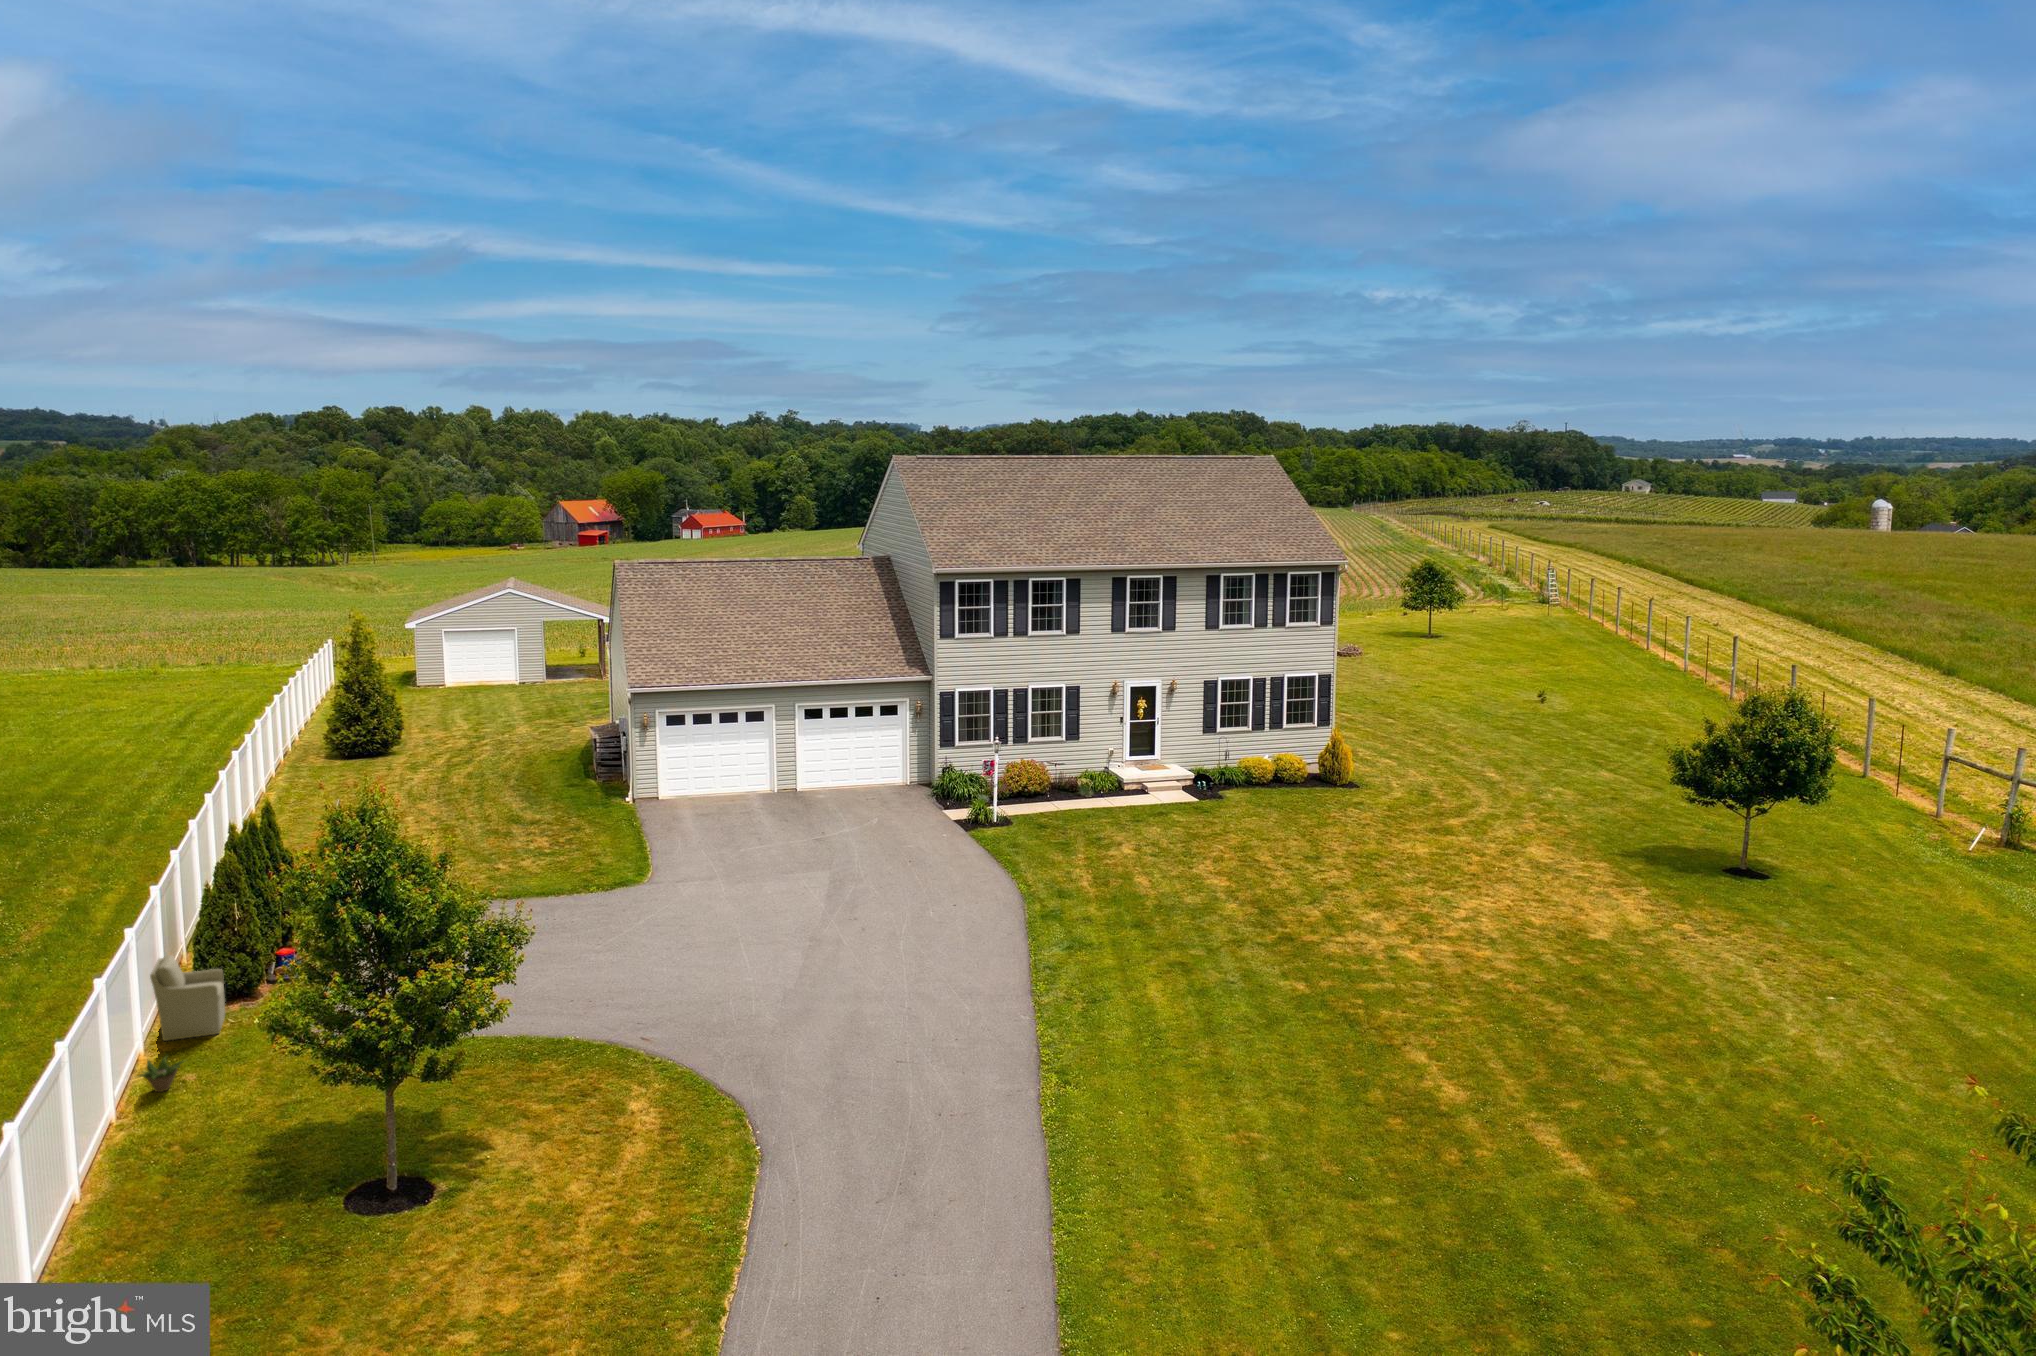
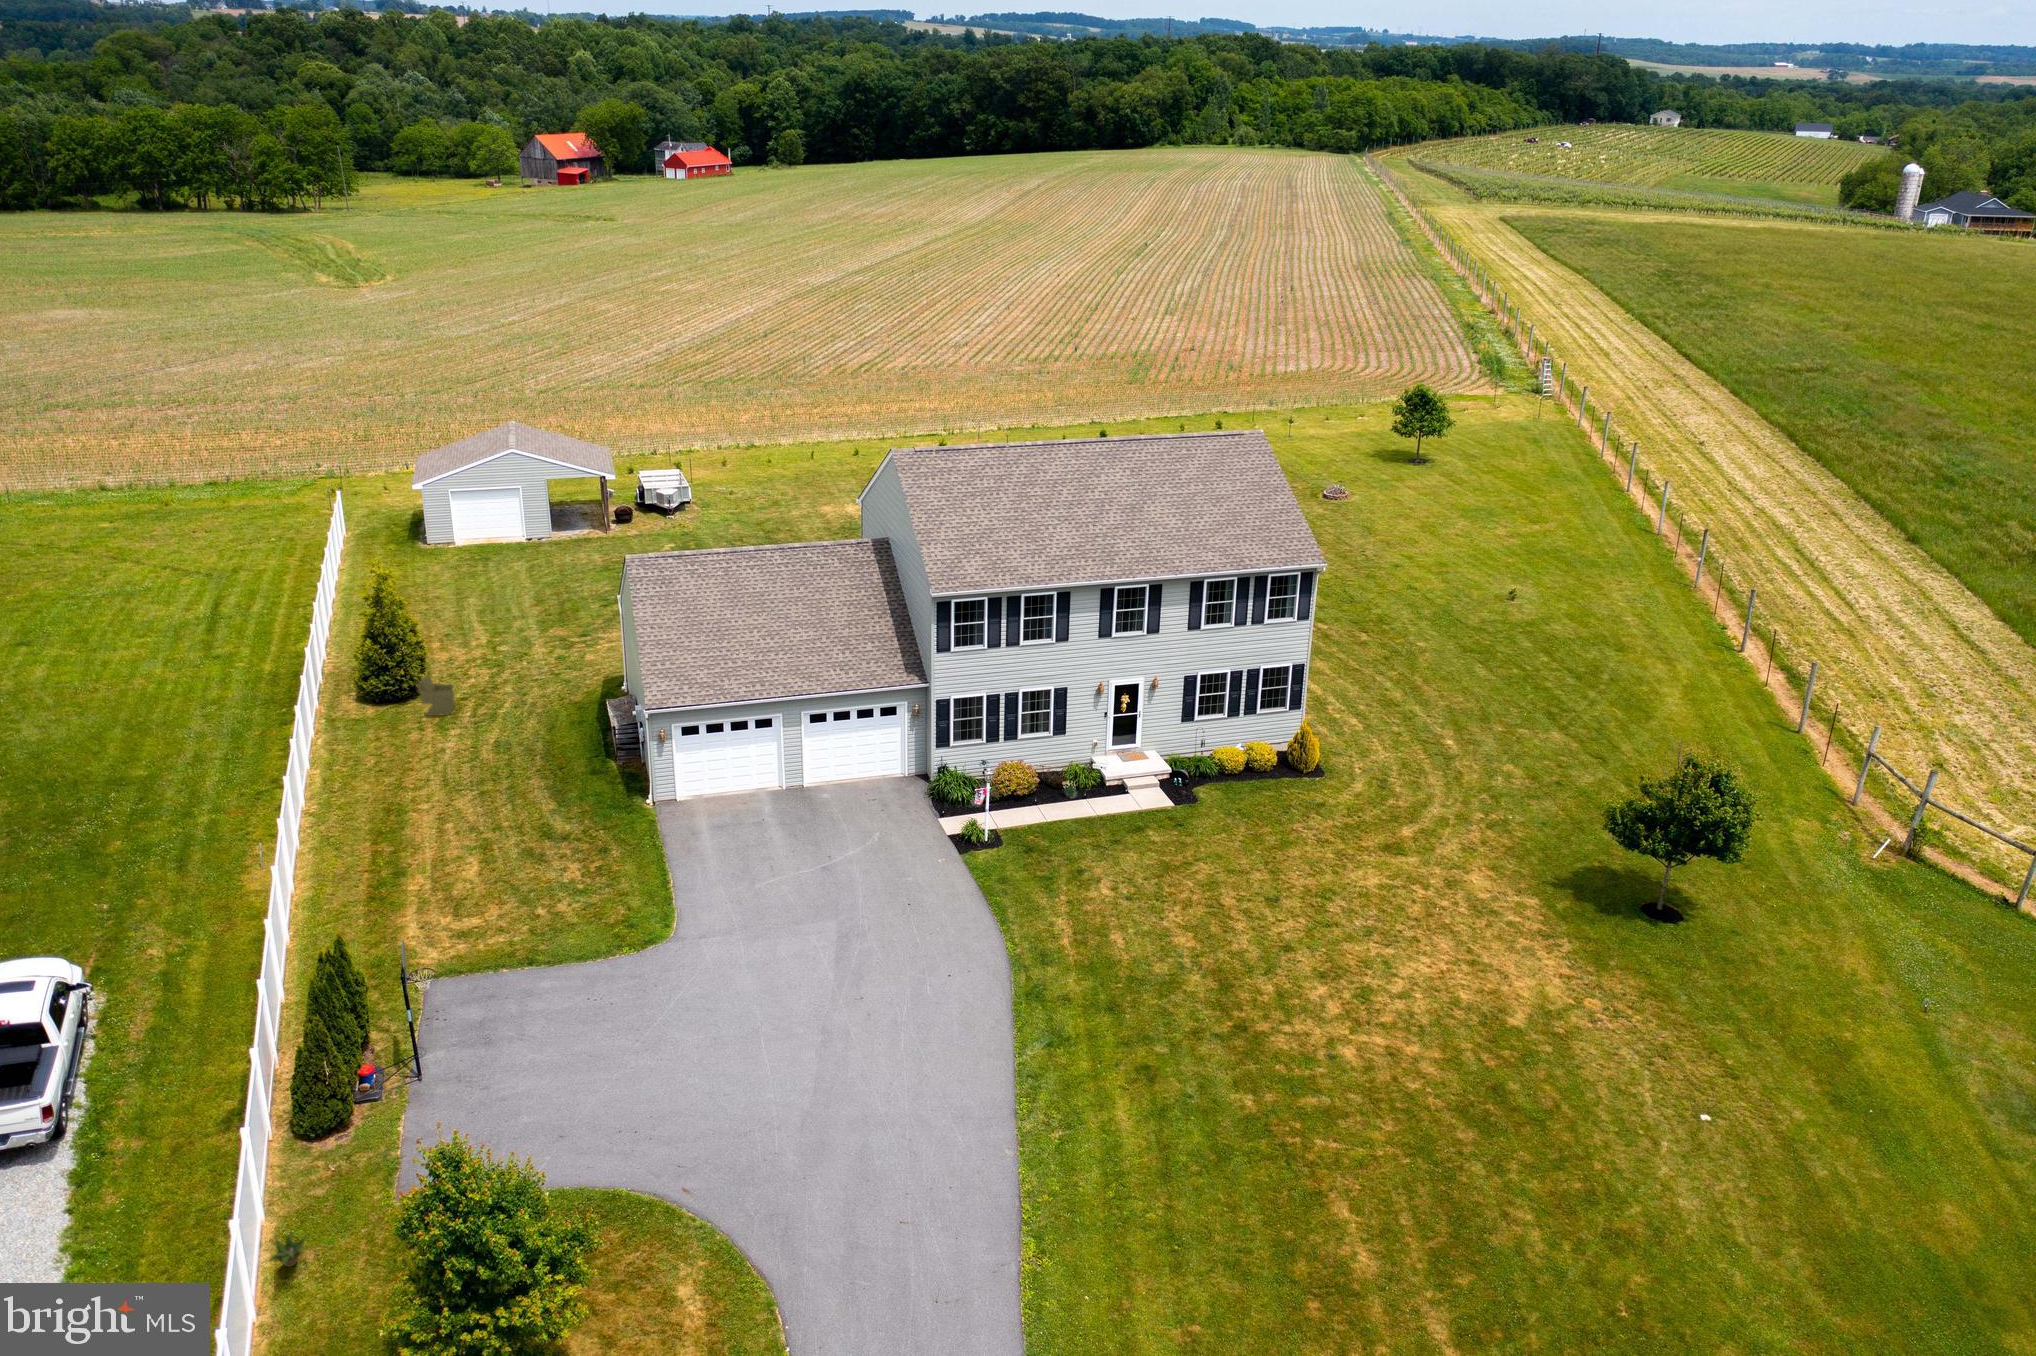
chair: present [150,955,225,1041] -> present [418,676,455,716]

